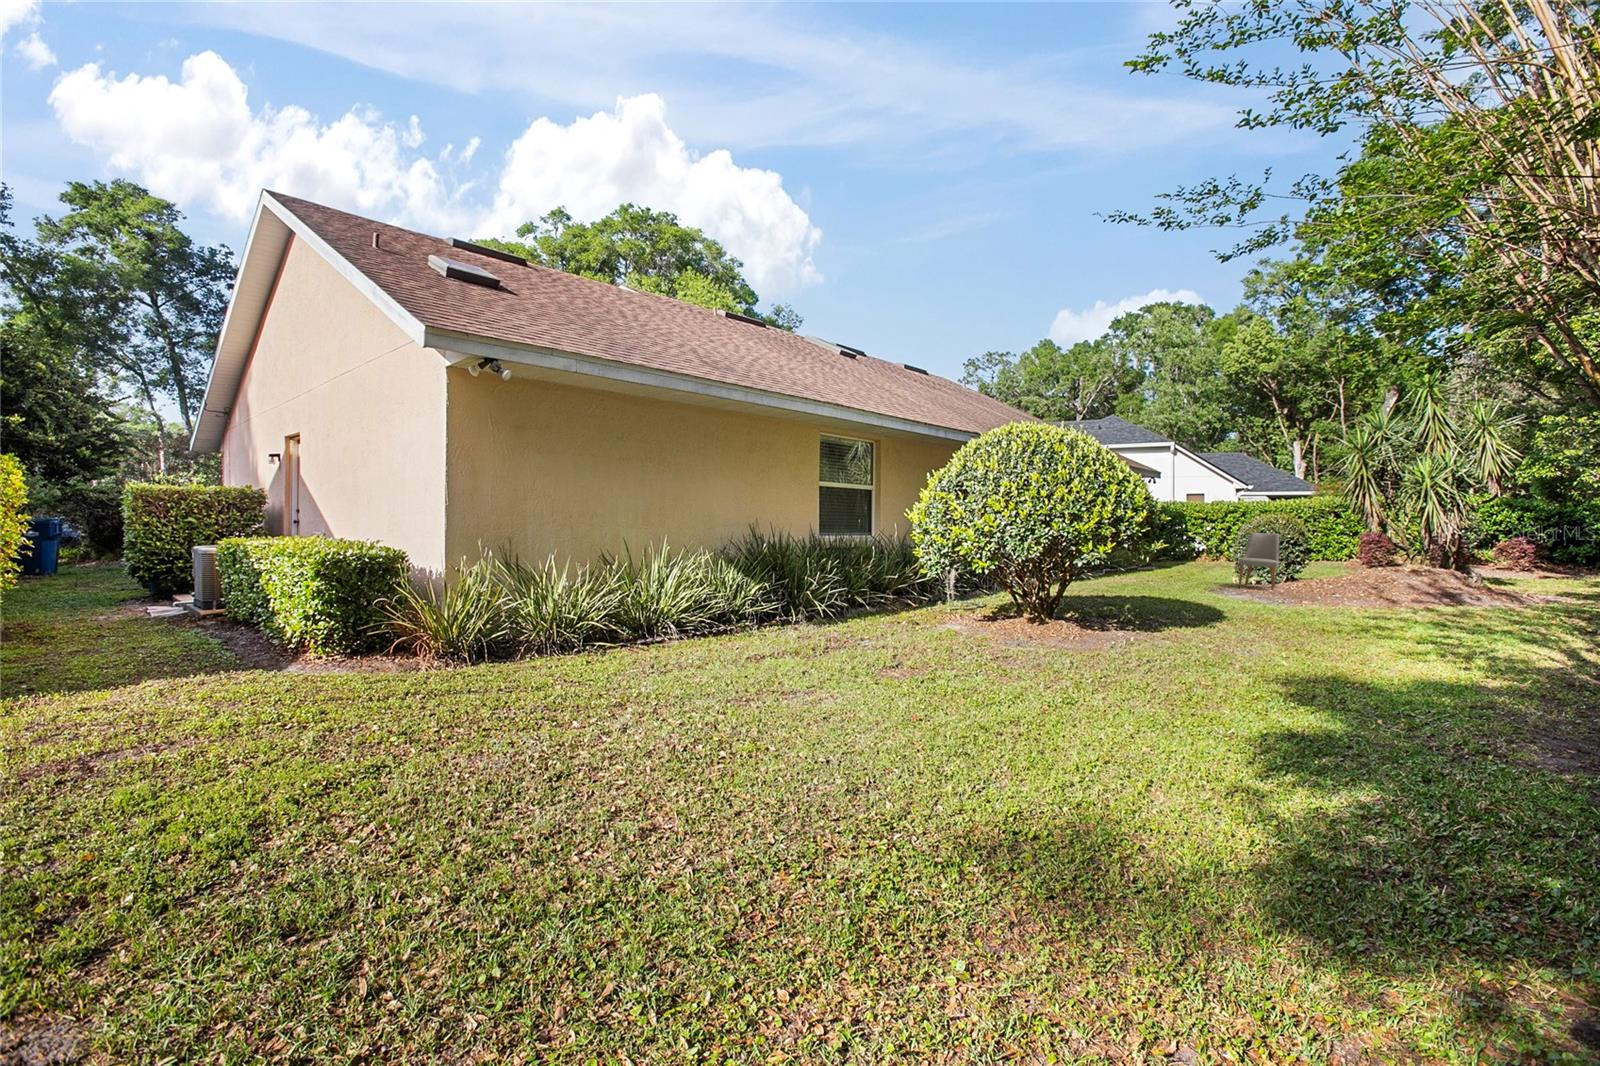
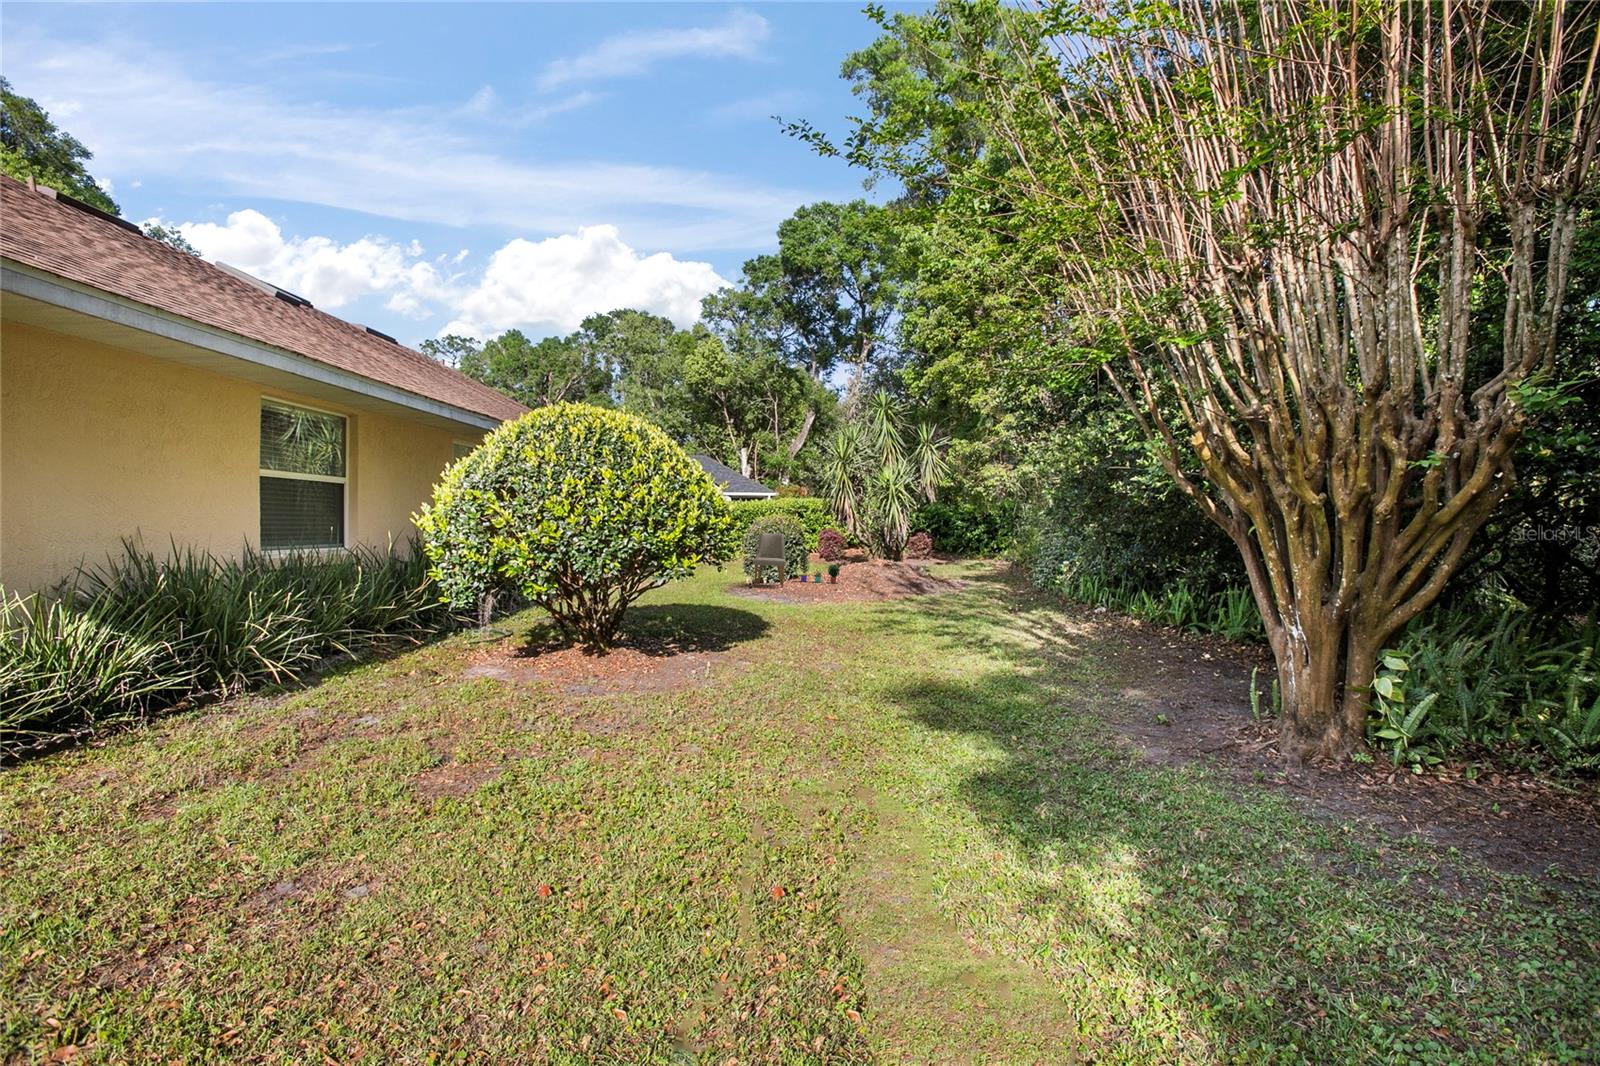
potted plant: none [1299,551,1356,591] -> present [799,550,840,583]

